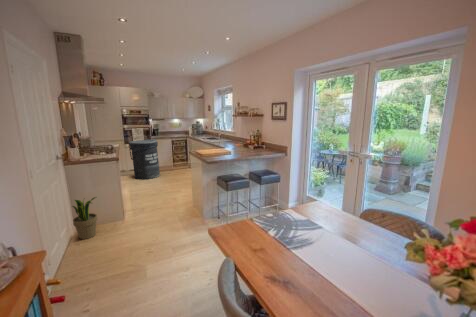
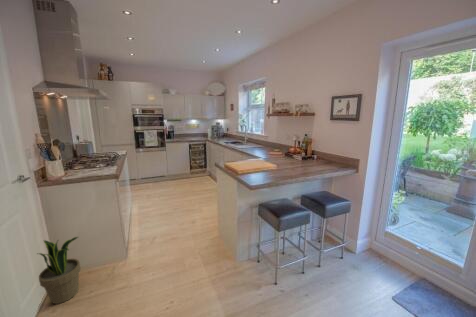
trash can: present [129,139,160,179] -> none [140,142,176,190]

